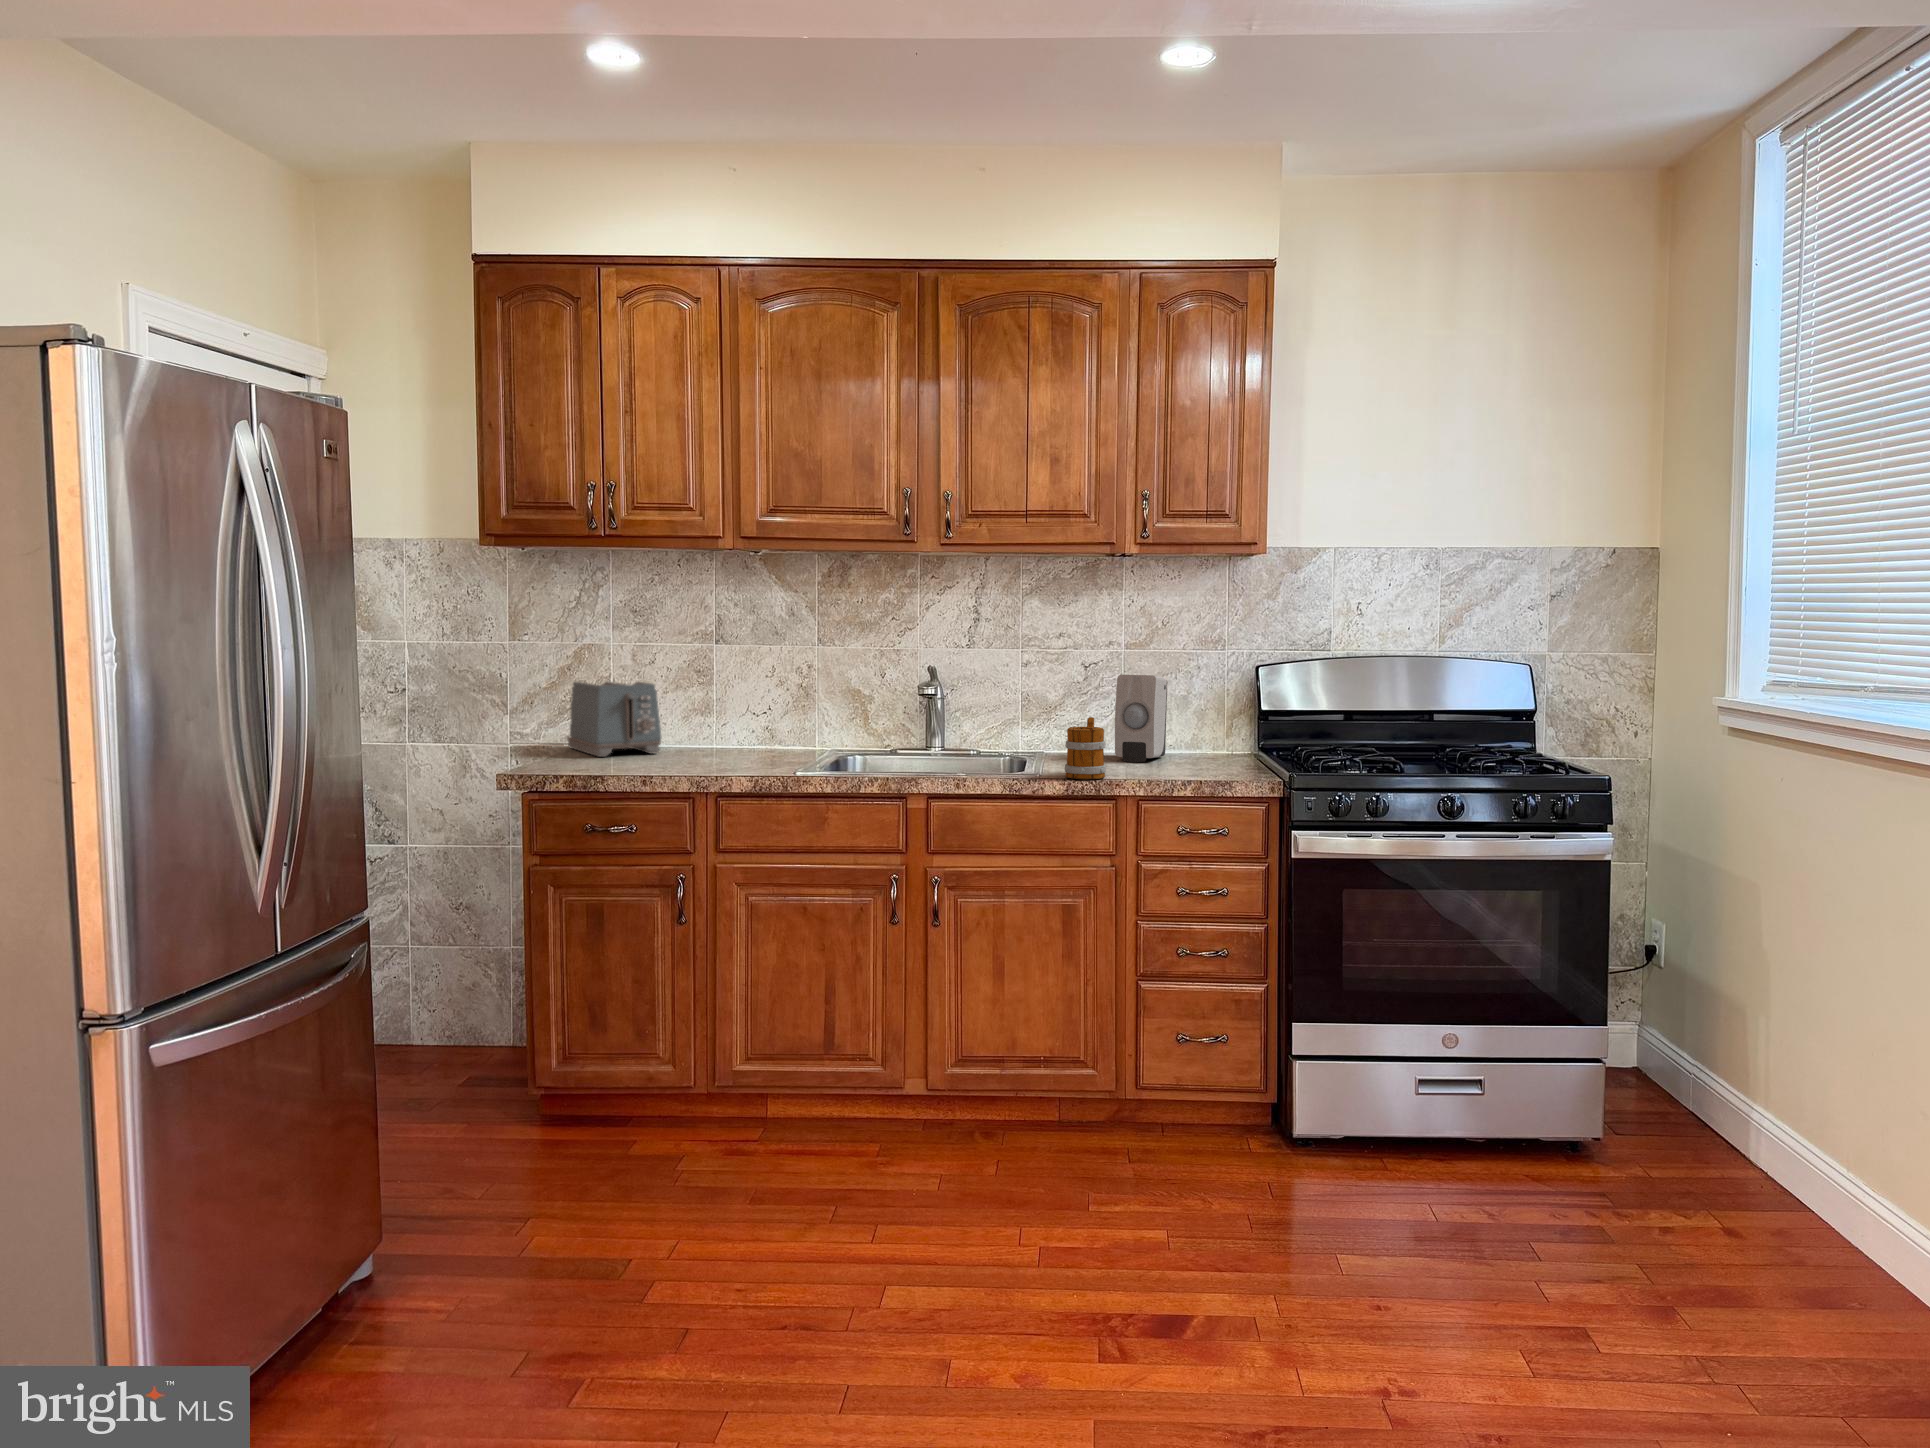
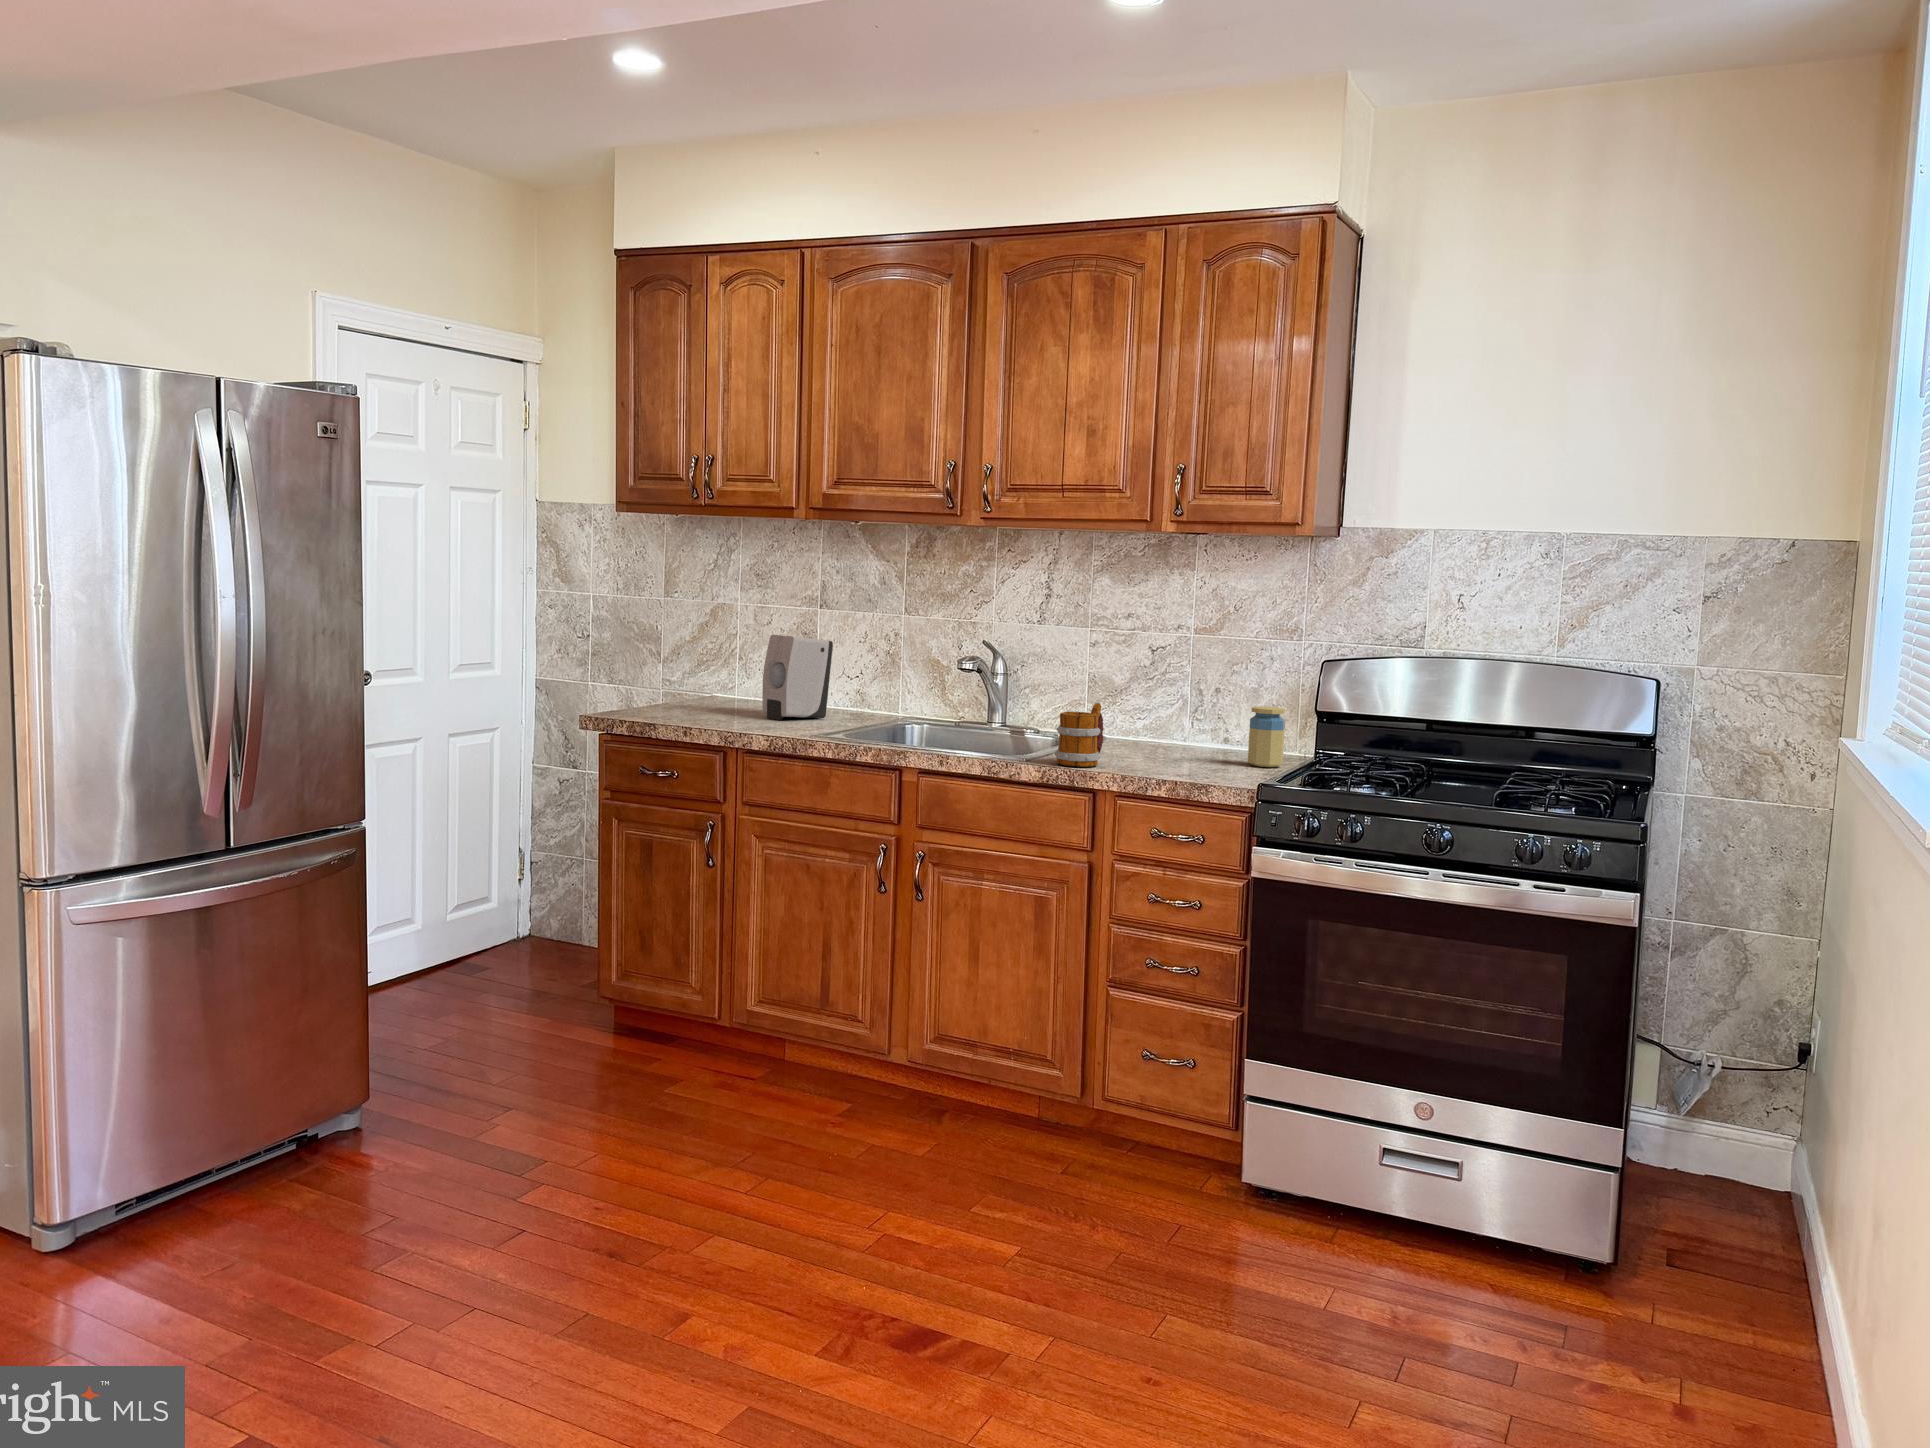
soap dispenser: present [1115,675,1167,762] -> present [762,635,833,720]
toaster: present [567,682,661,757] -> none [698,637,760,709]
jar: none [1201,709,1233,764] -> present [1248,706,1285,767]

